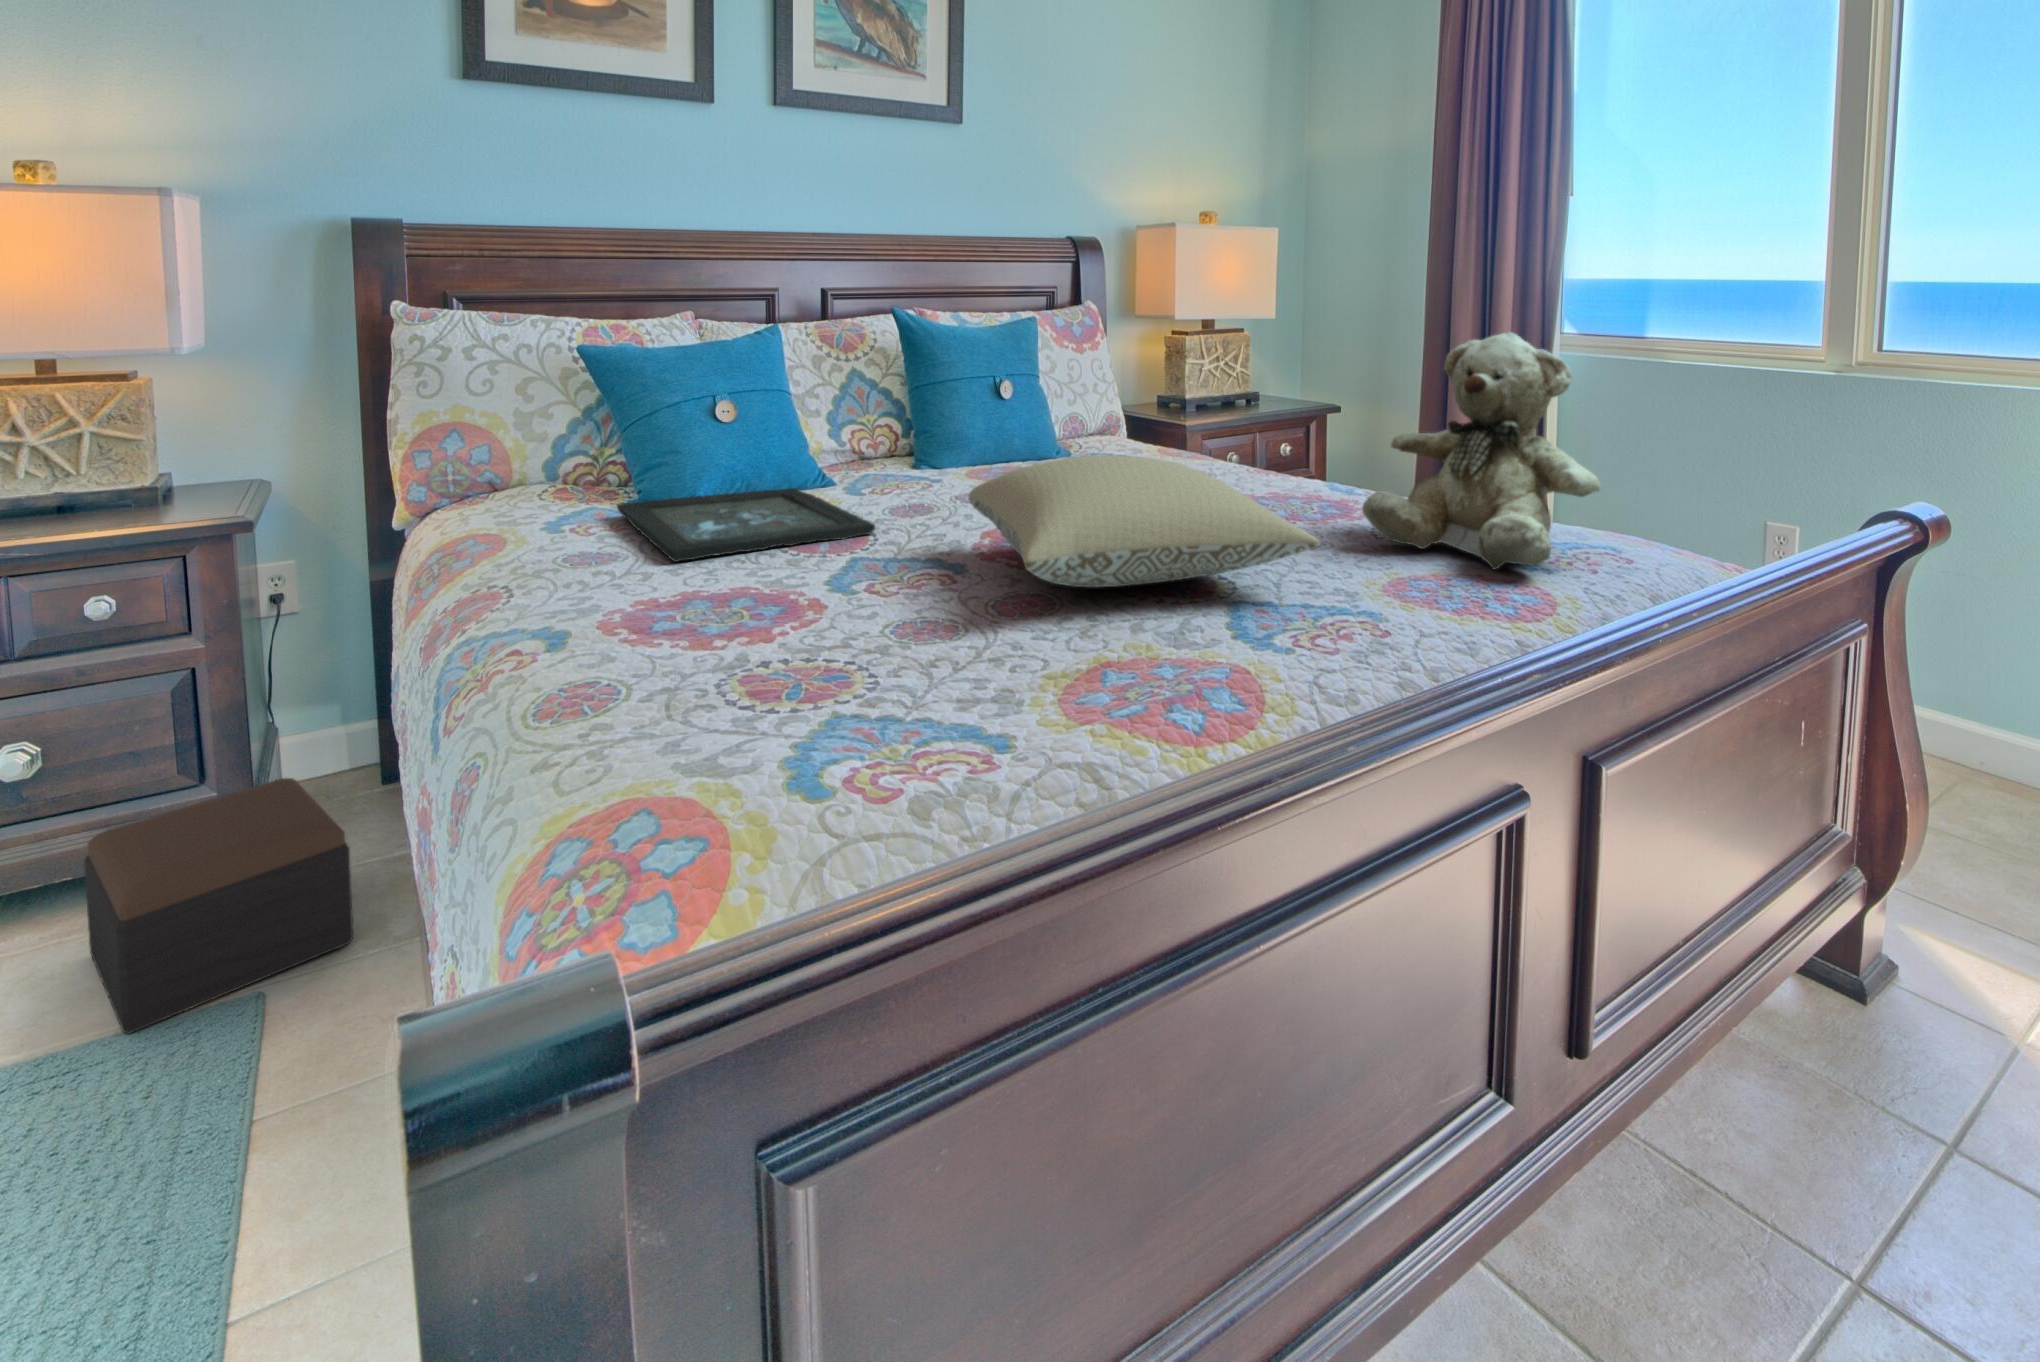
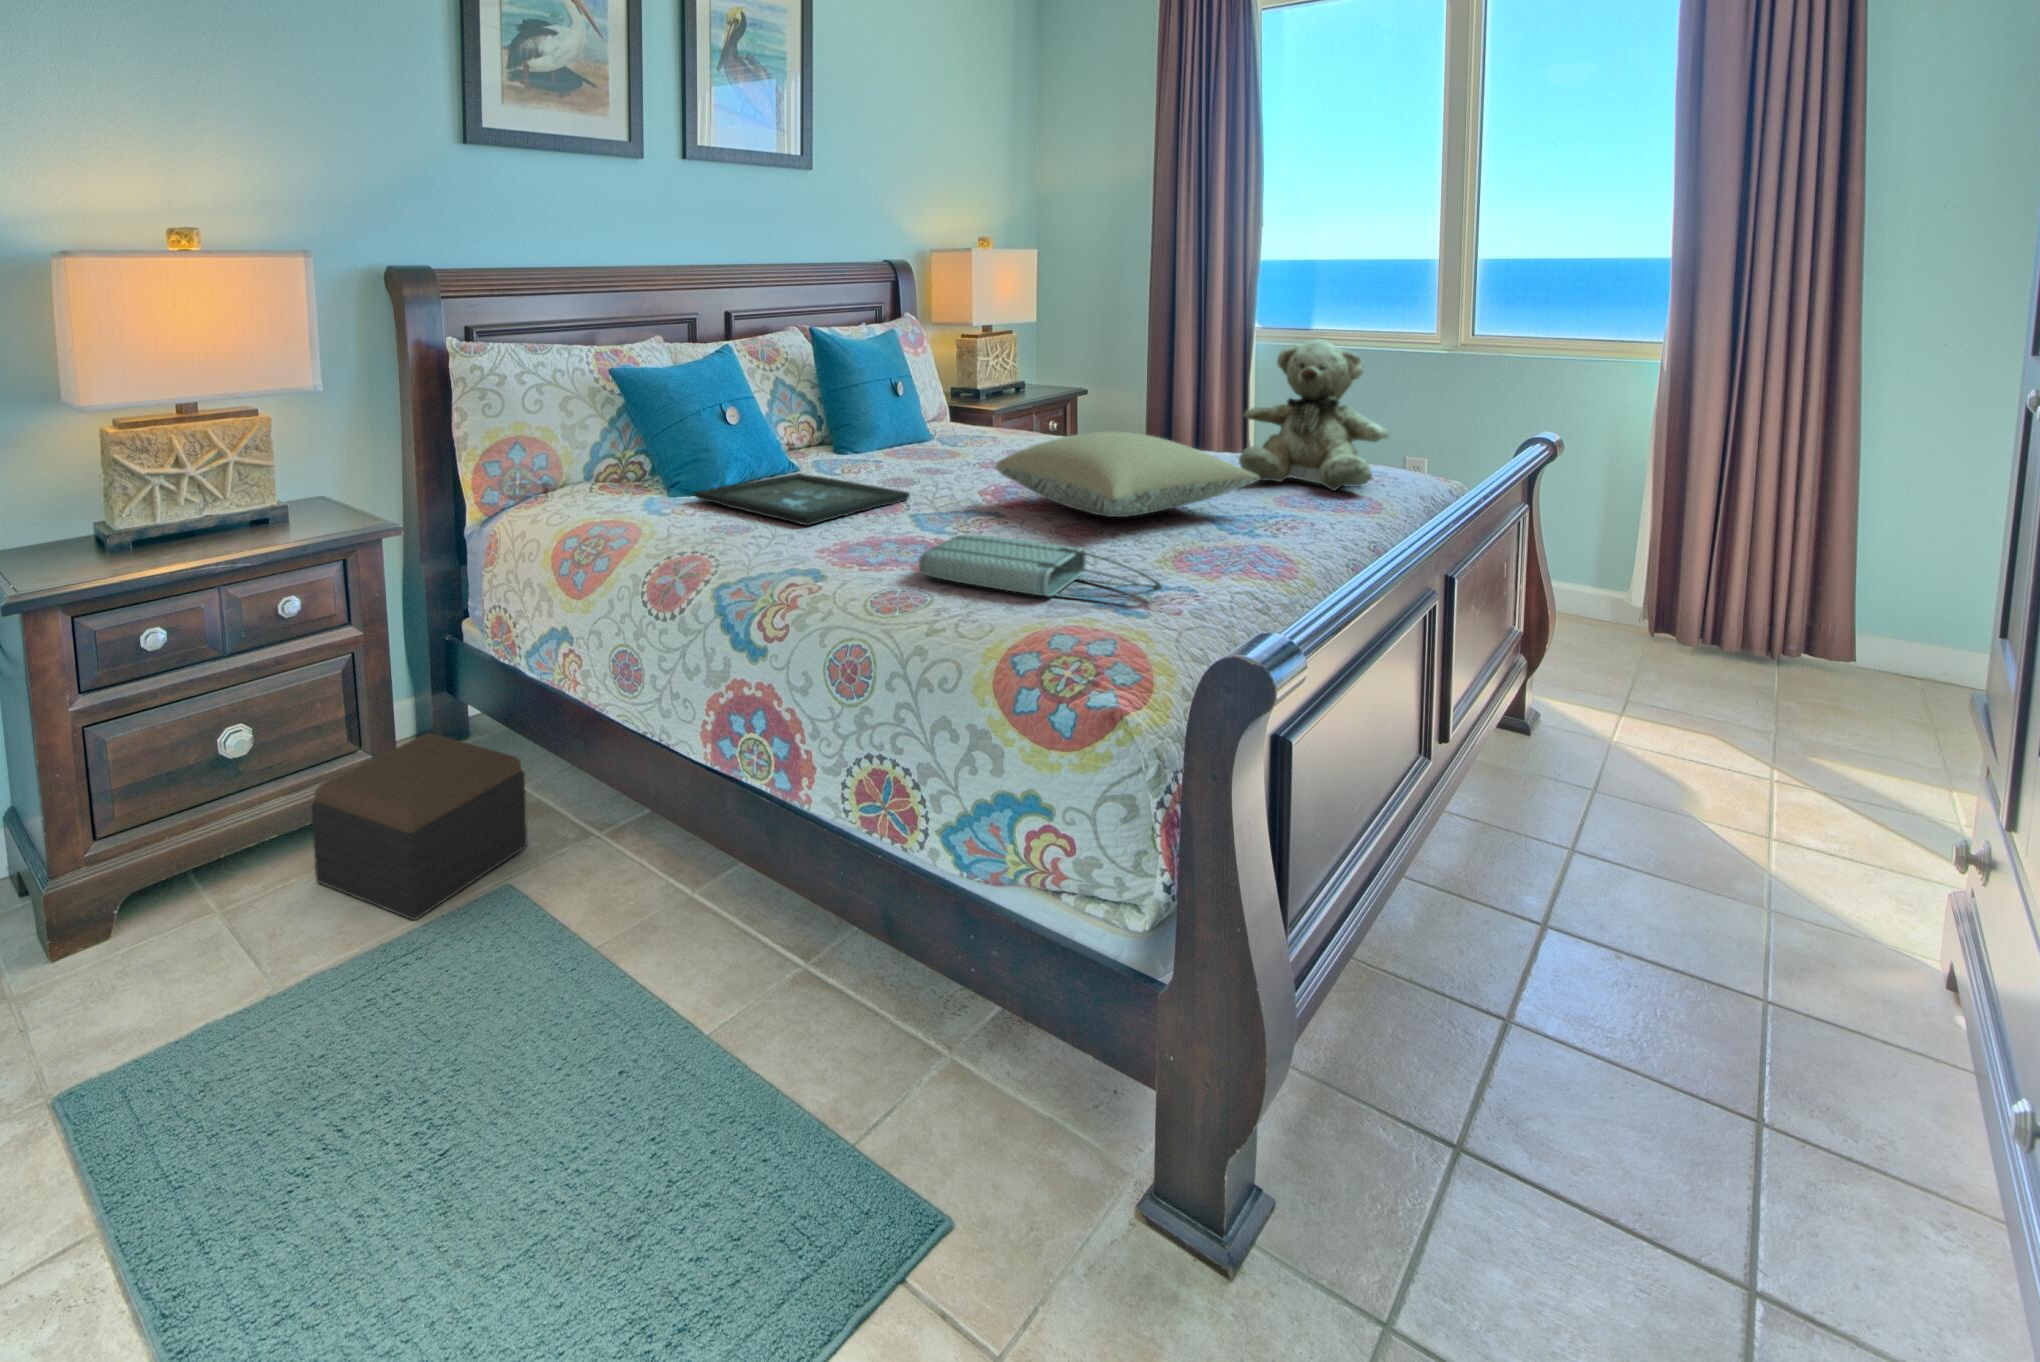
tote bag: none [645,599,931,741] -> present [919,534,1162,598]

